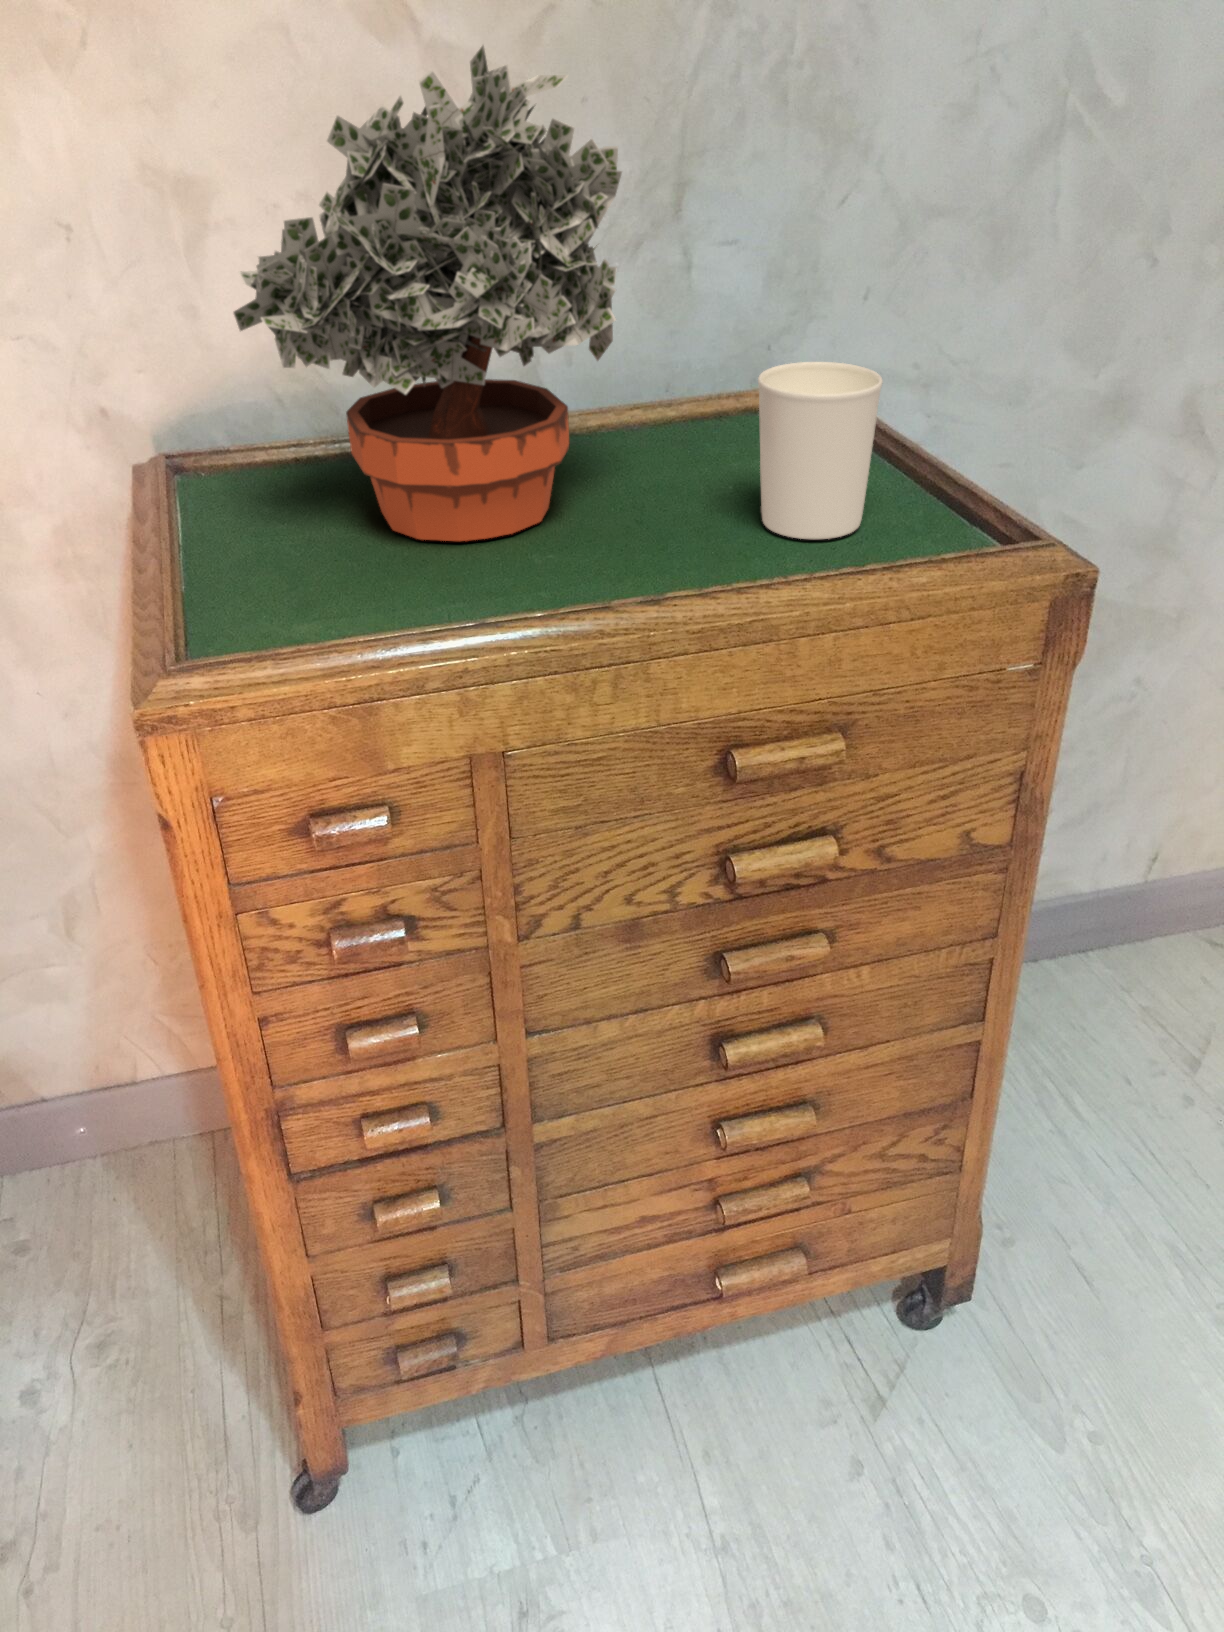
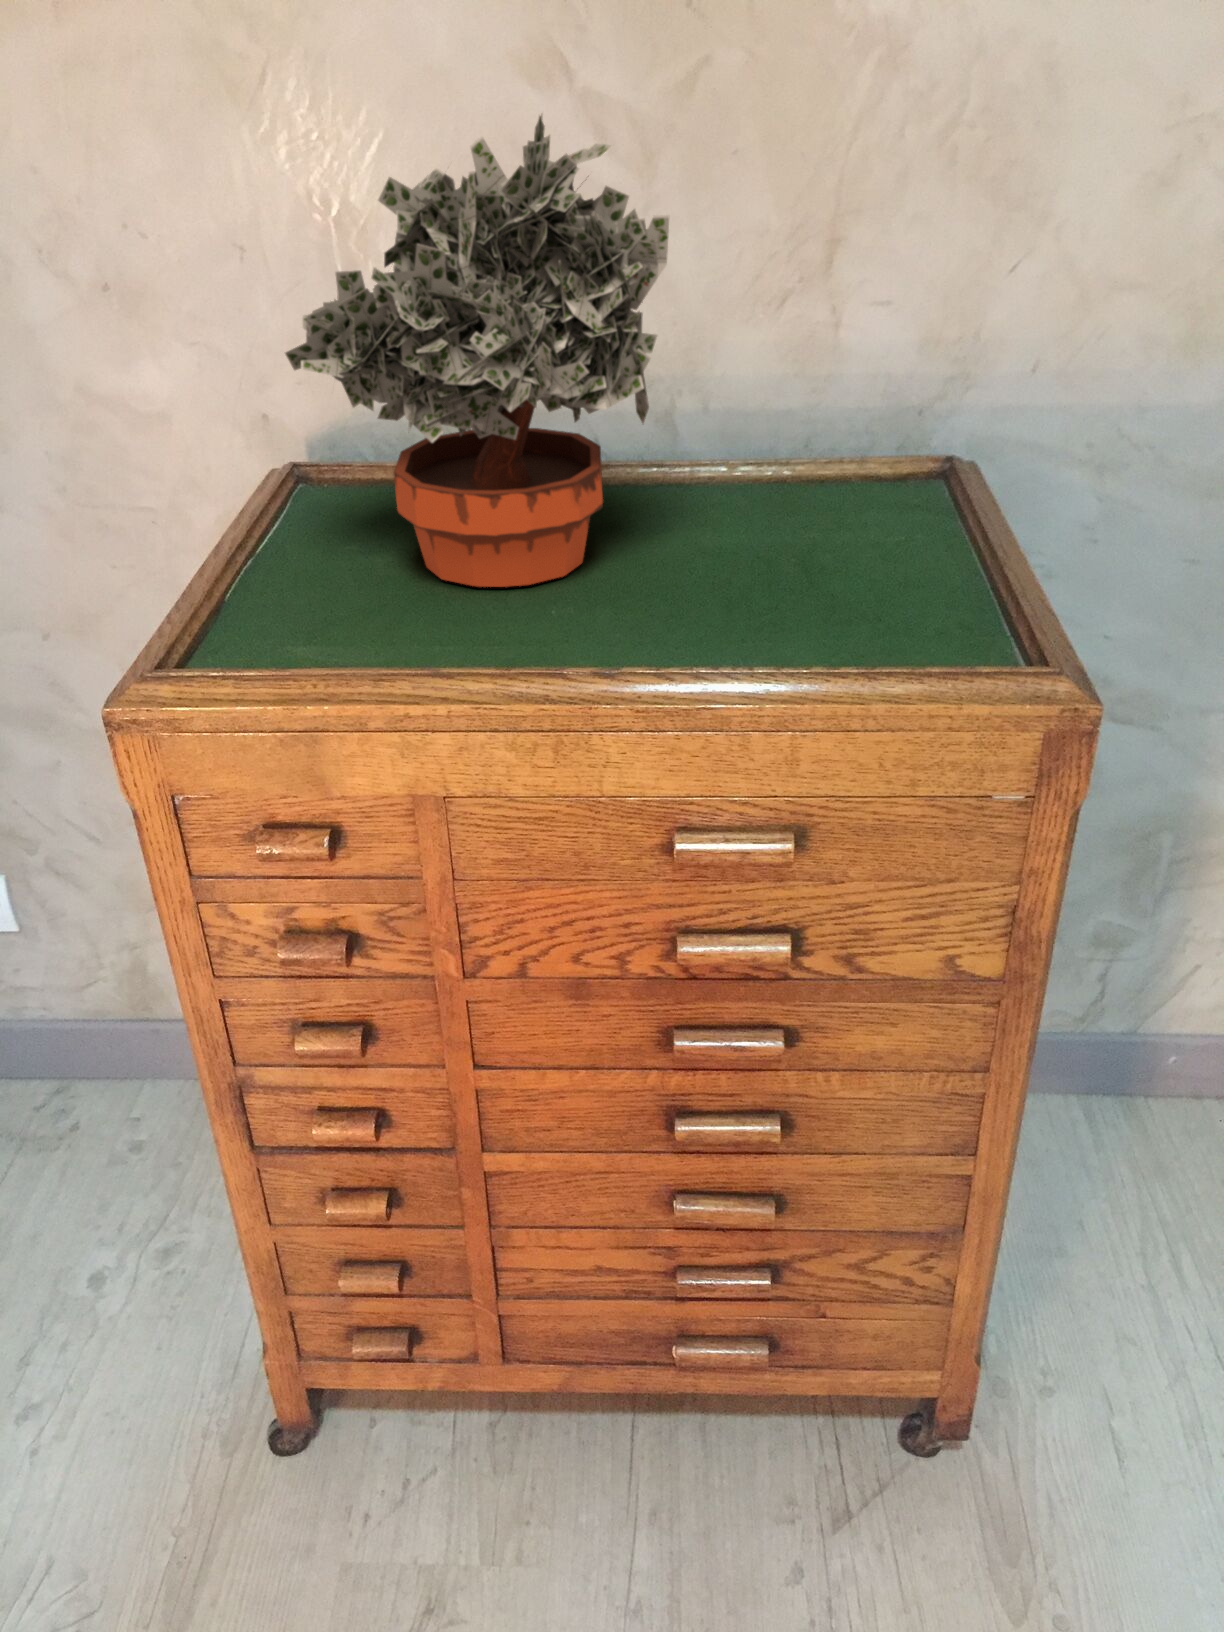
candle holder: present [758,362,883,539] -> none [770,447,900,631]

